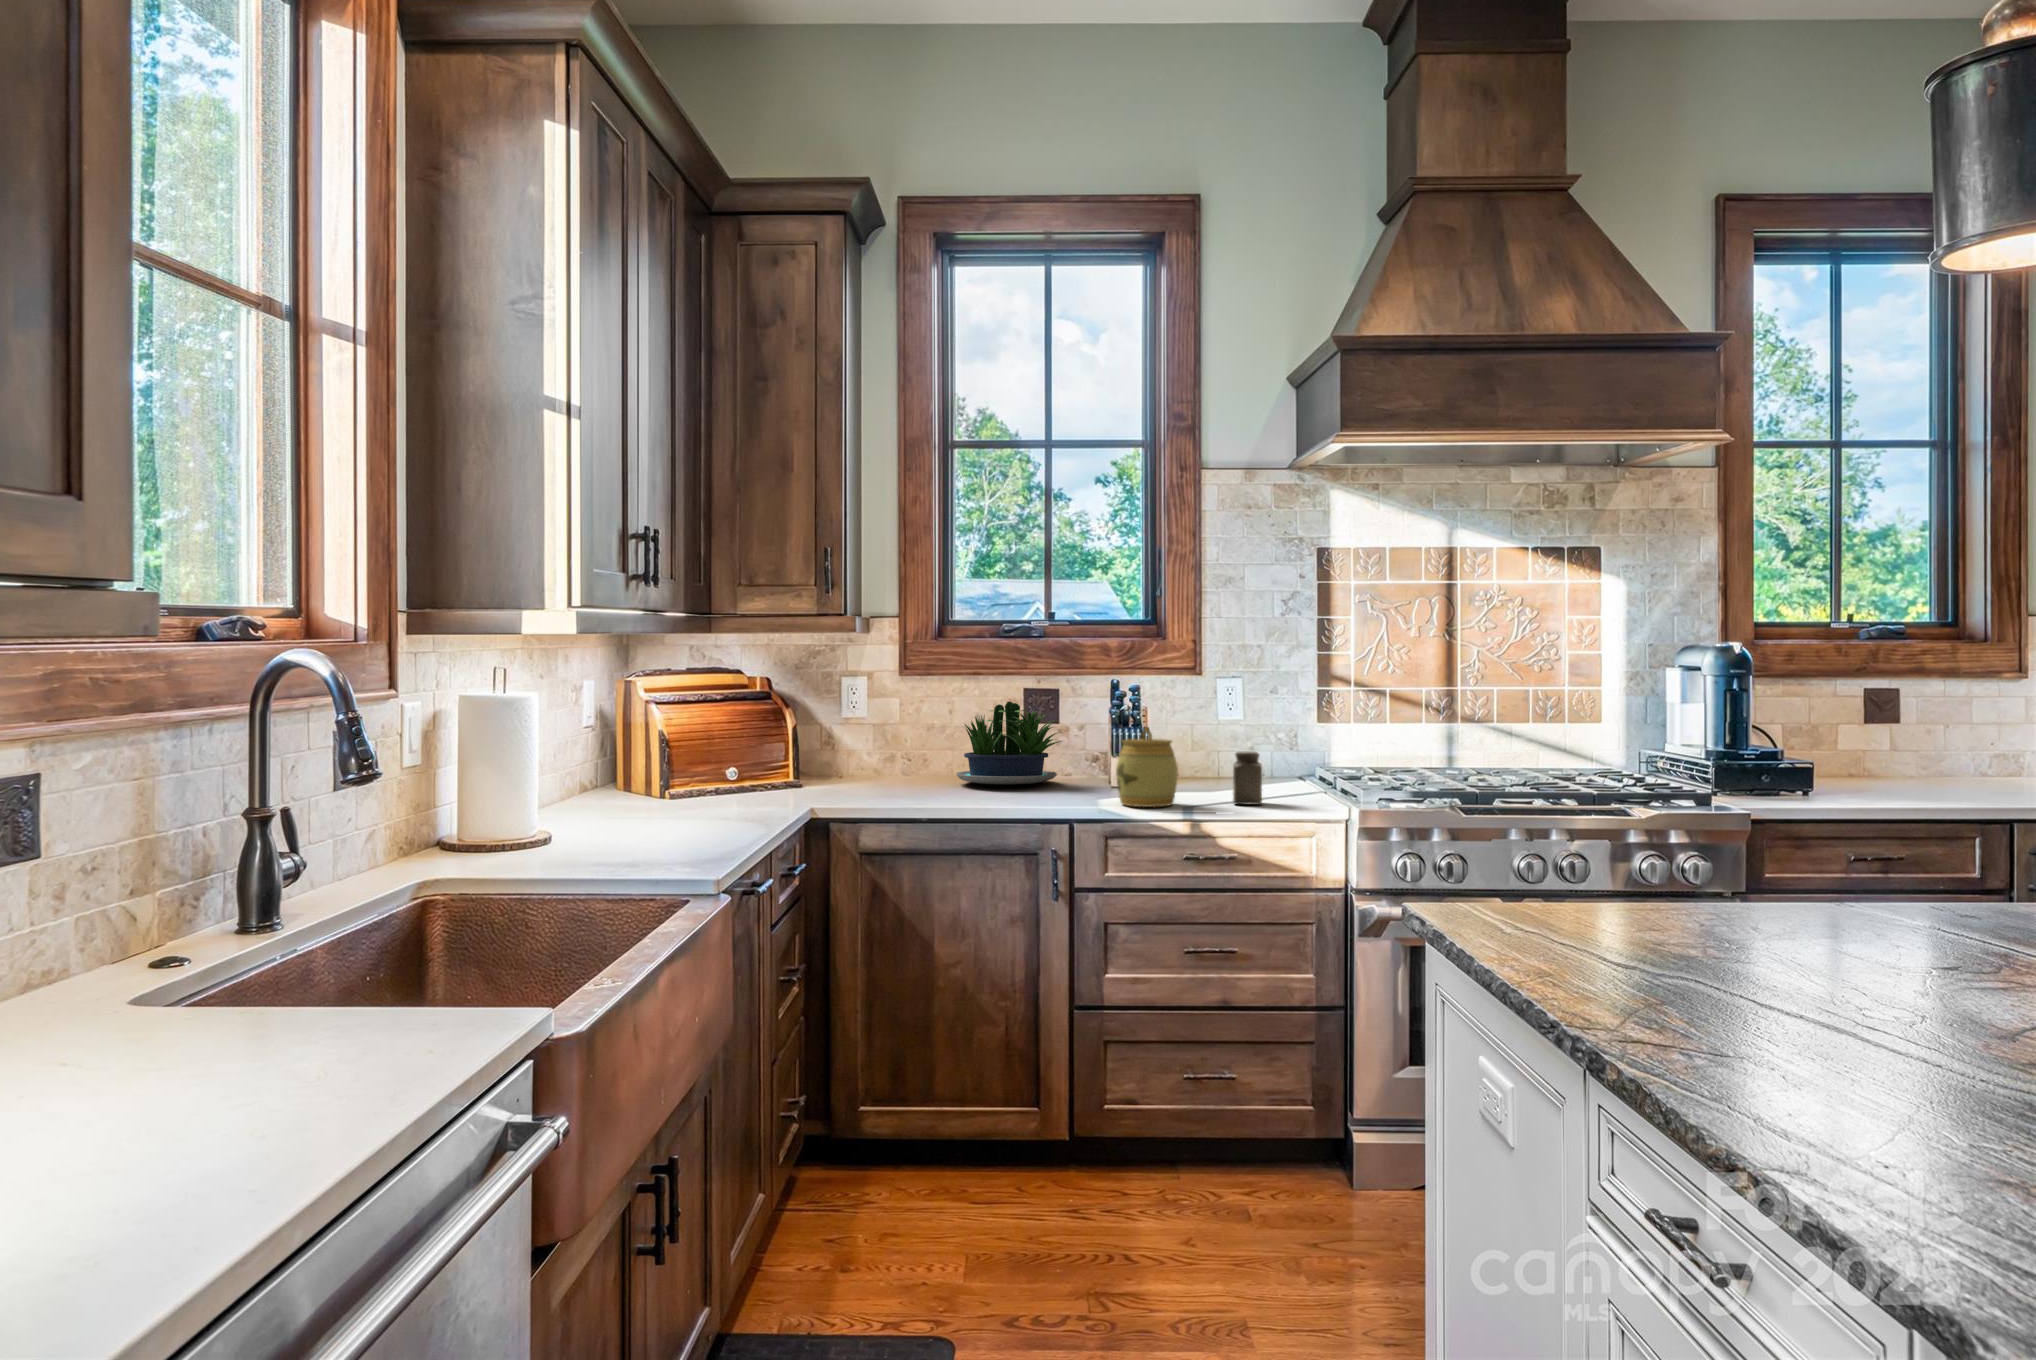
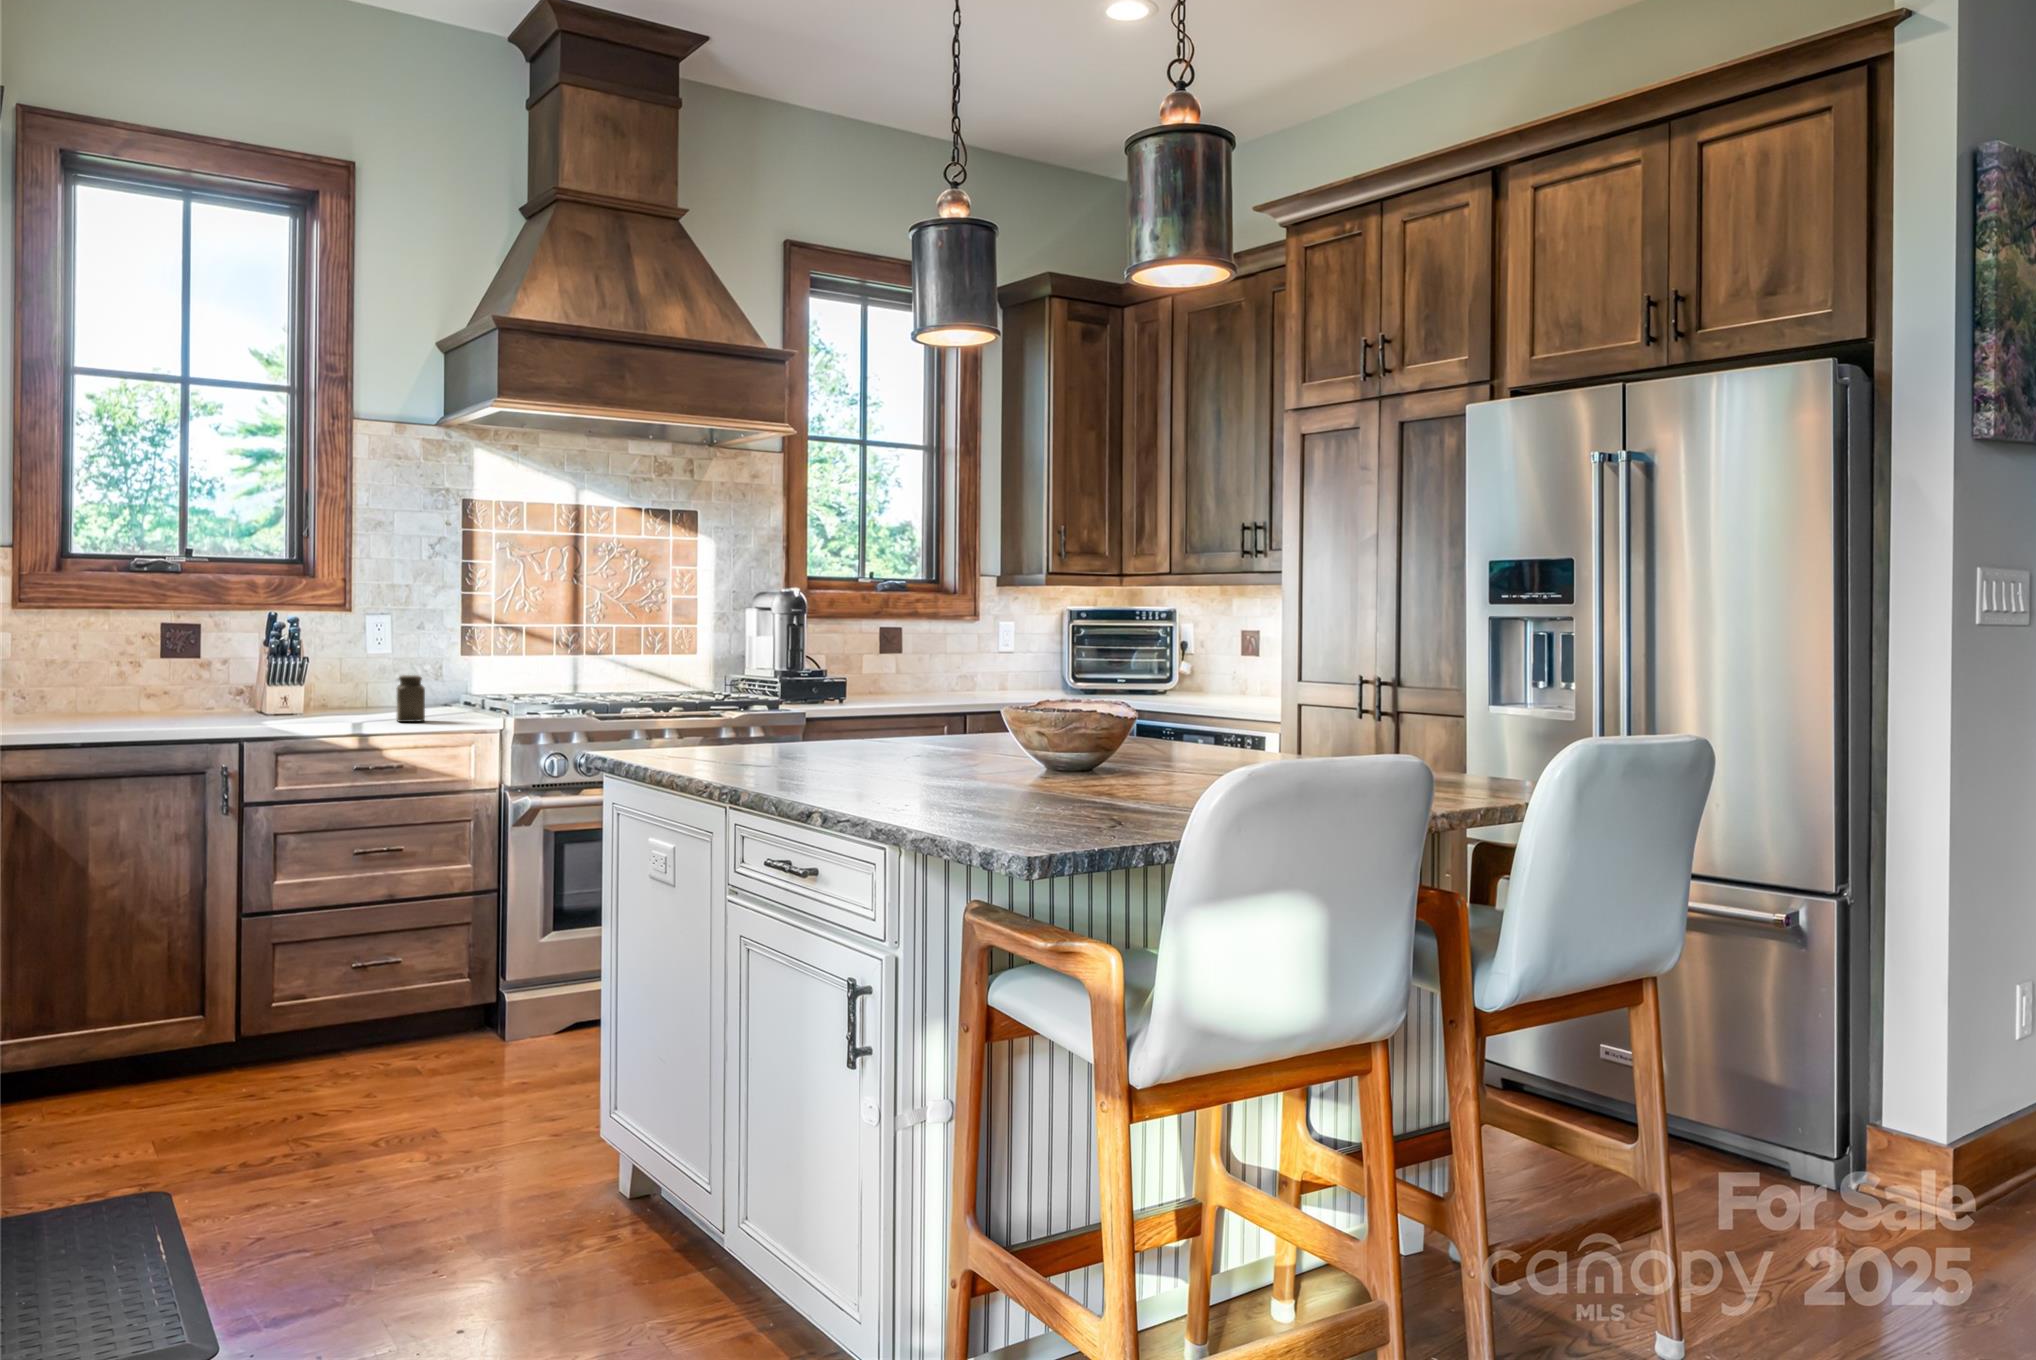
potted plant: present [956,702,1062,784] -> none [90,632,224,712]
jar: present [1116,727,1178,807] -> none [284,653,345,726]

